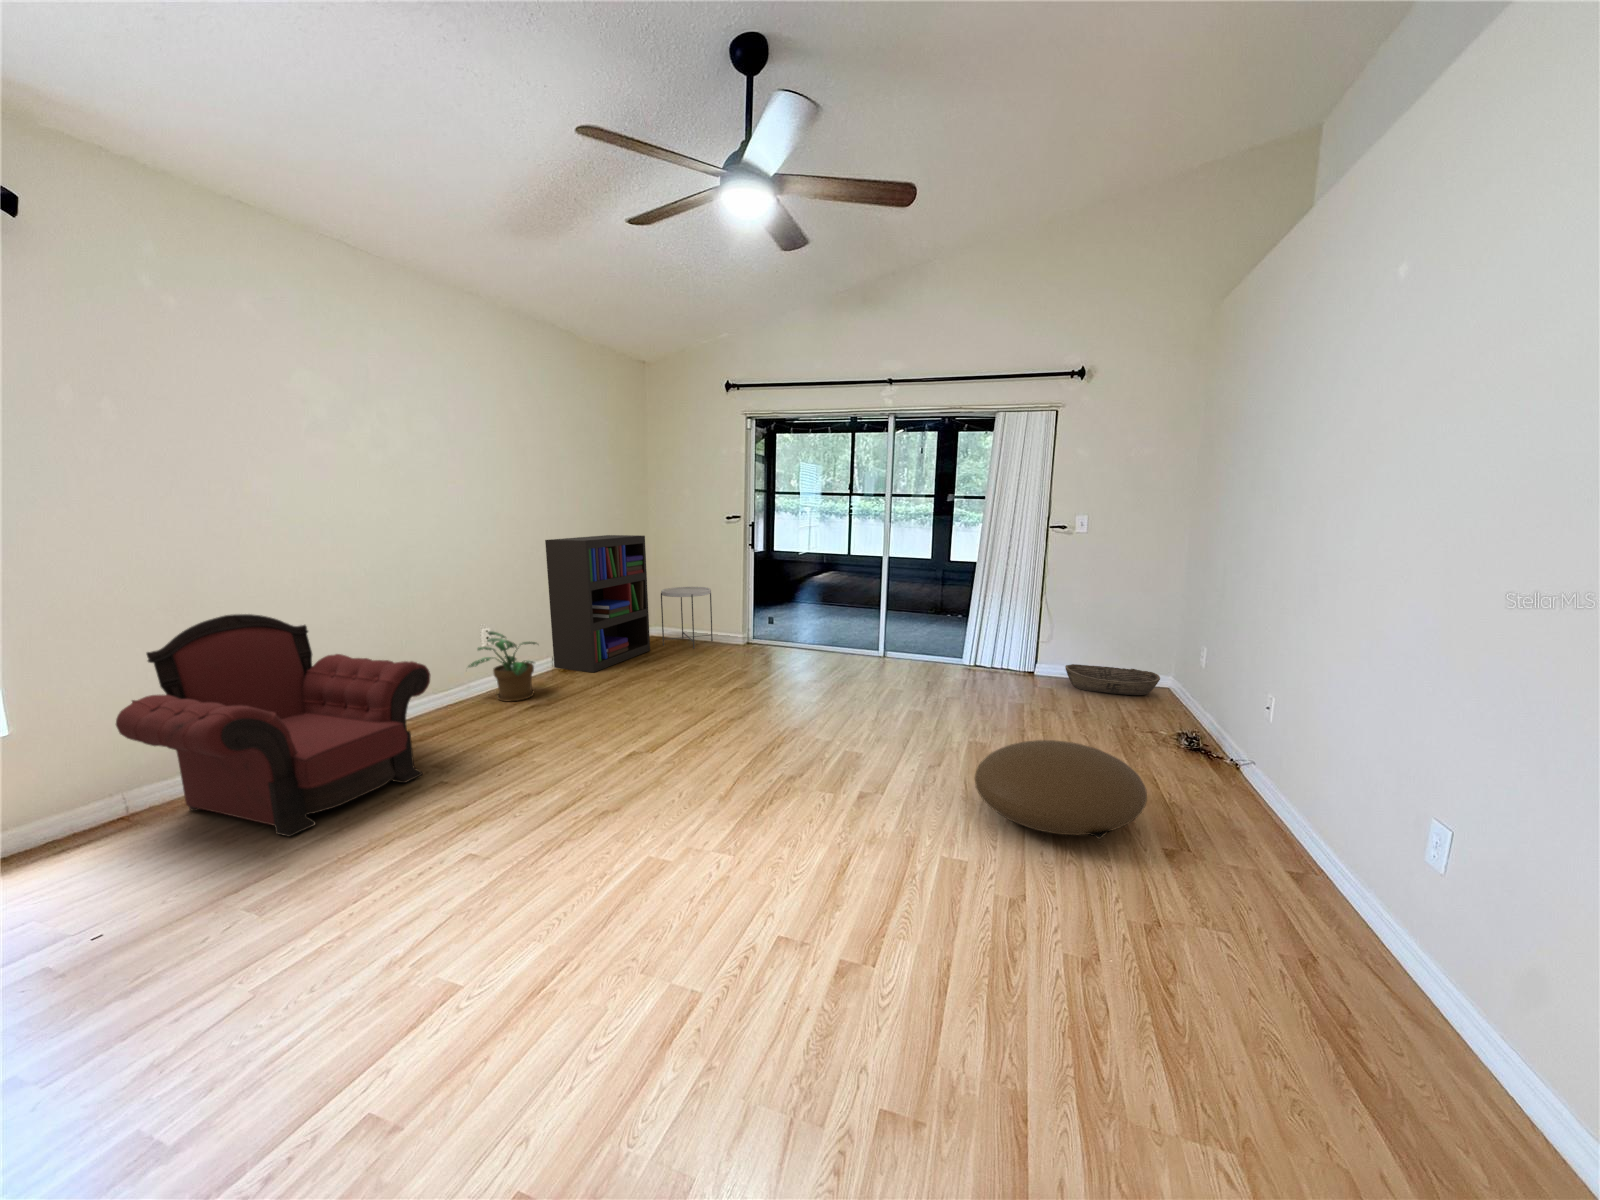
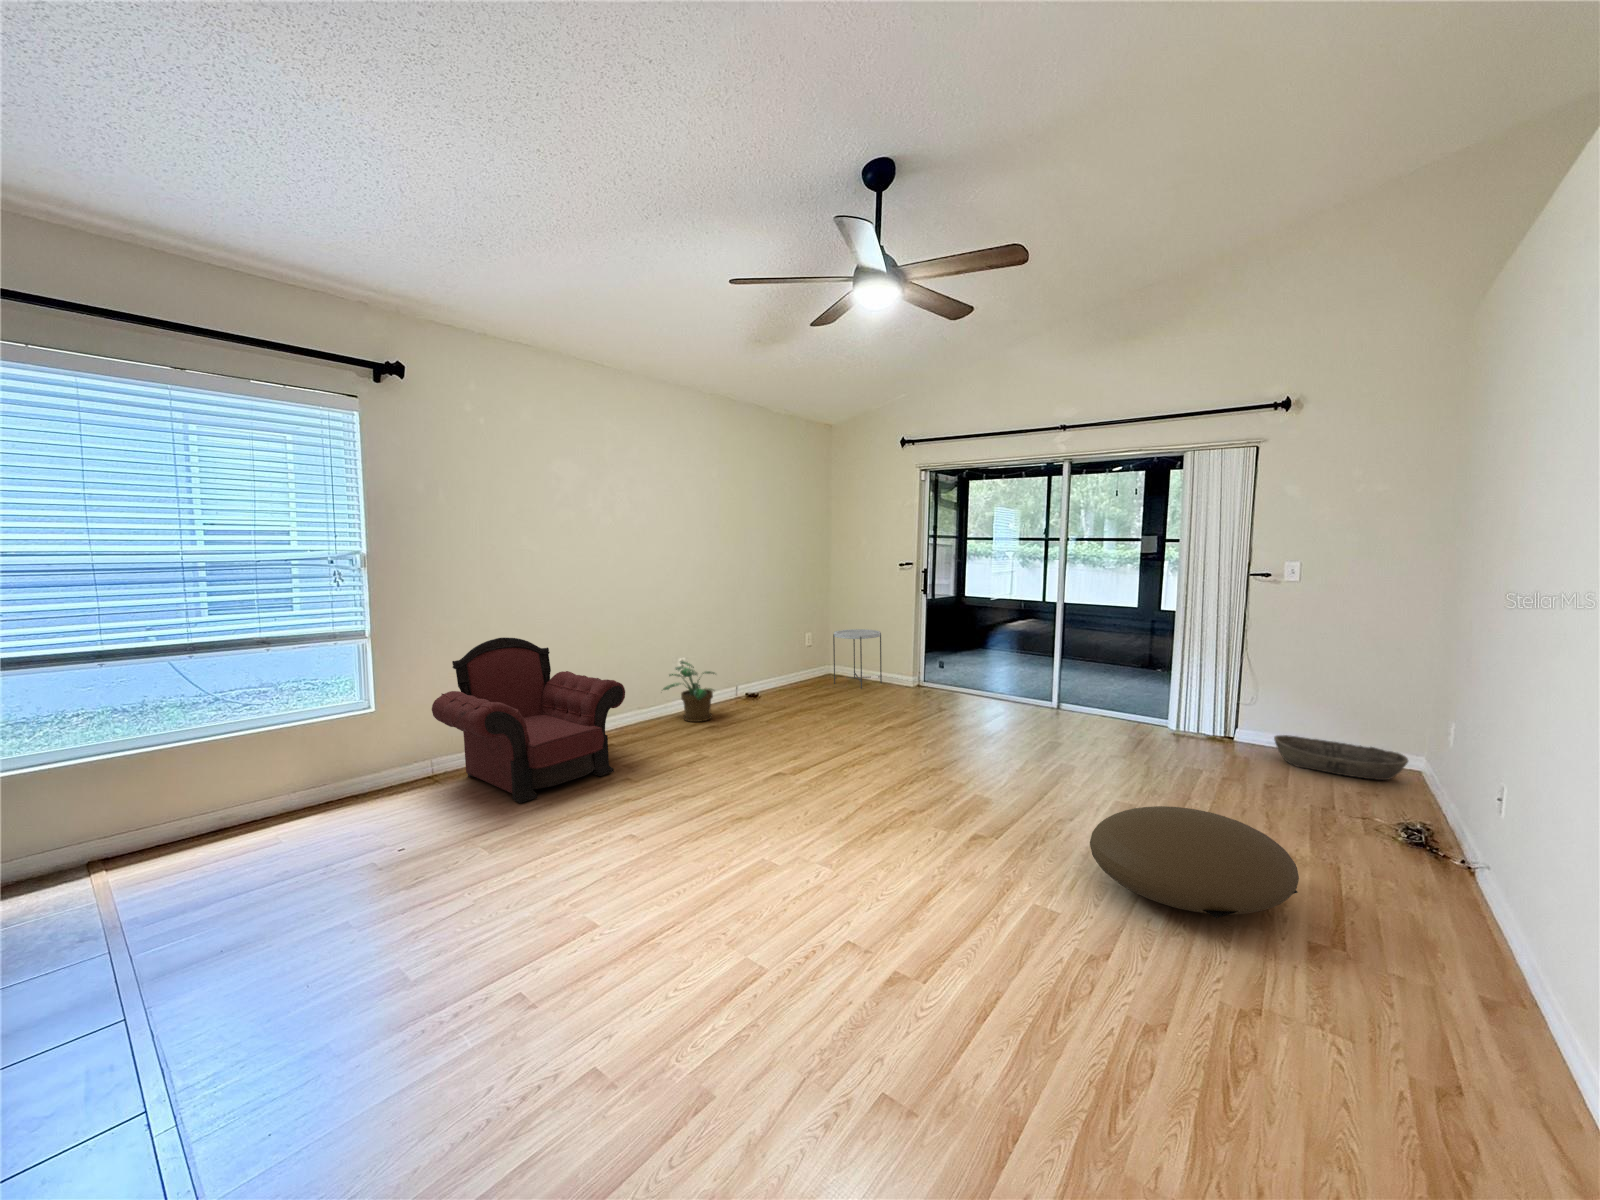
bookshelf: present [545,535,650,672] -> none [732,580,821,703]

